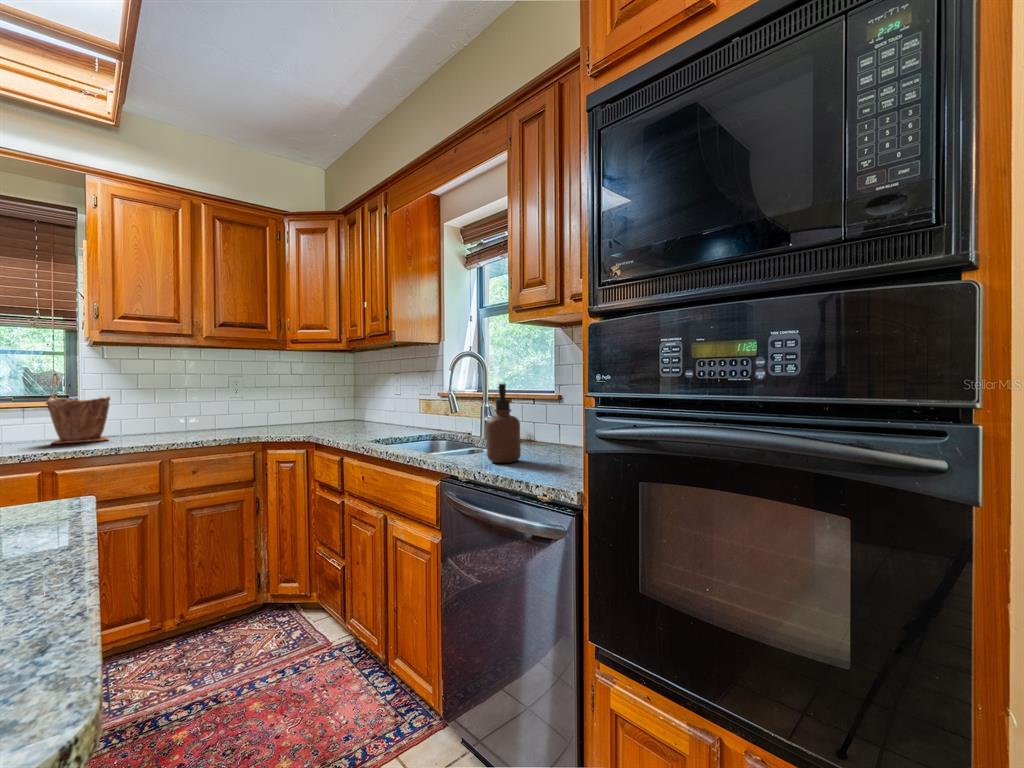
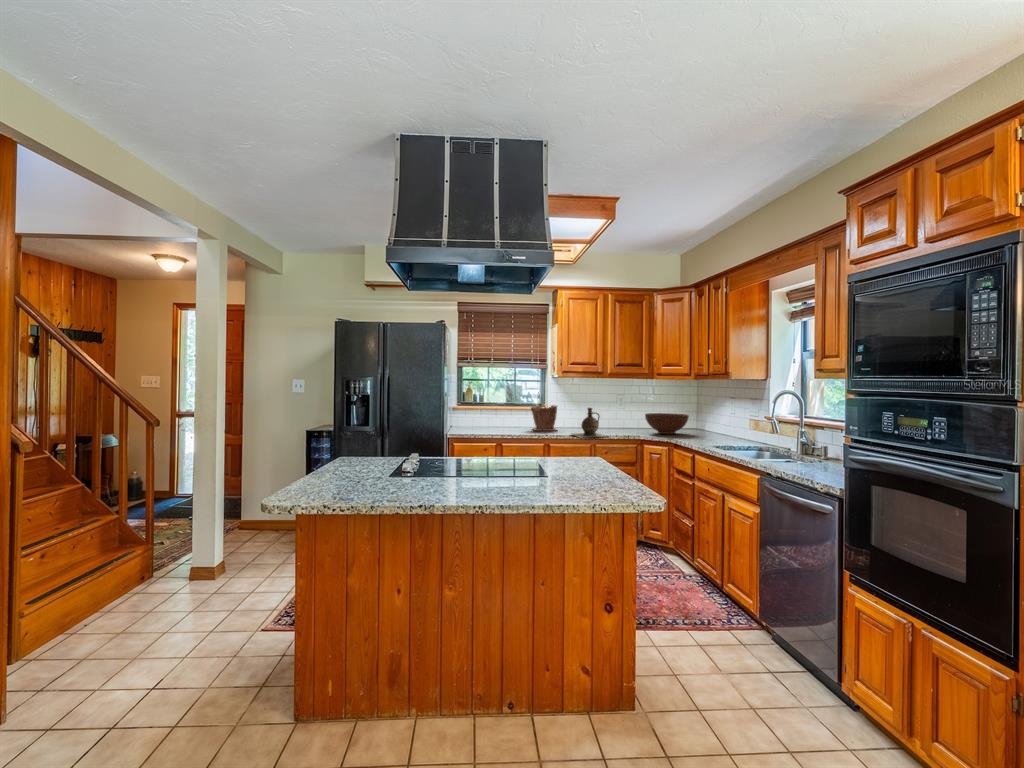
soap dispenser: present [486,384,521,463] -> none [794,420,818,470]
ceramic jug: none [120,395,201,449] -> present [572,408,606,438]
fruit bowl: none [272,400,339,430] -> present [645,413,689,434]

